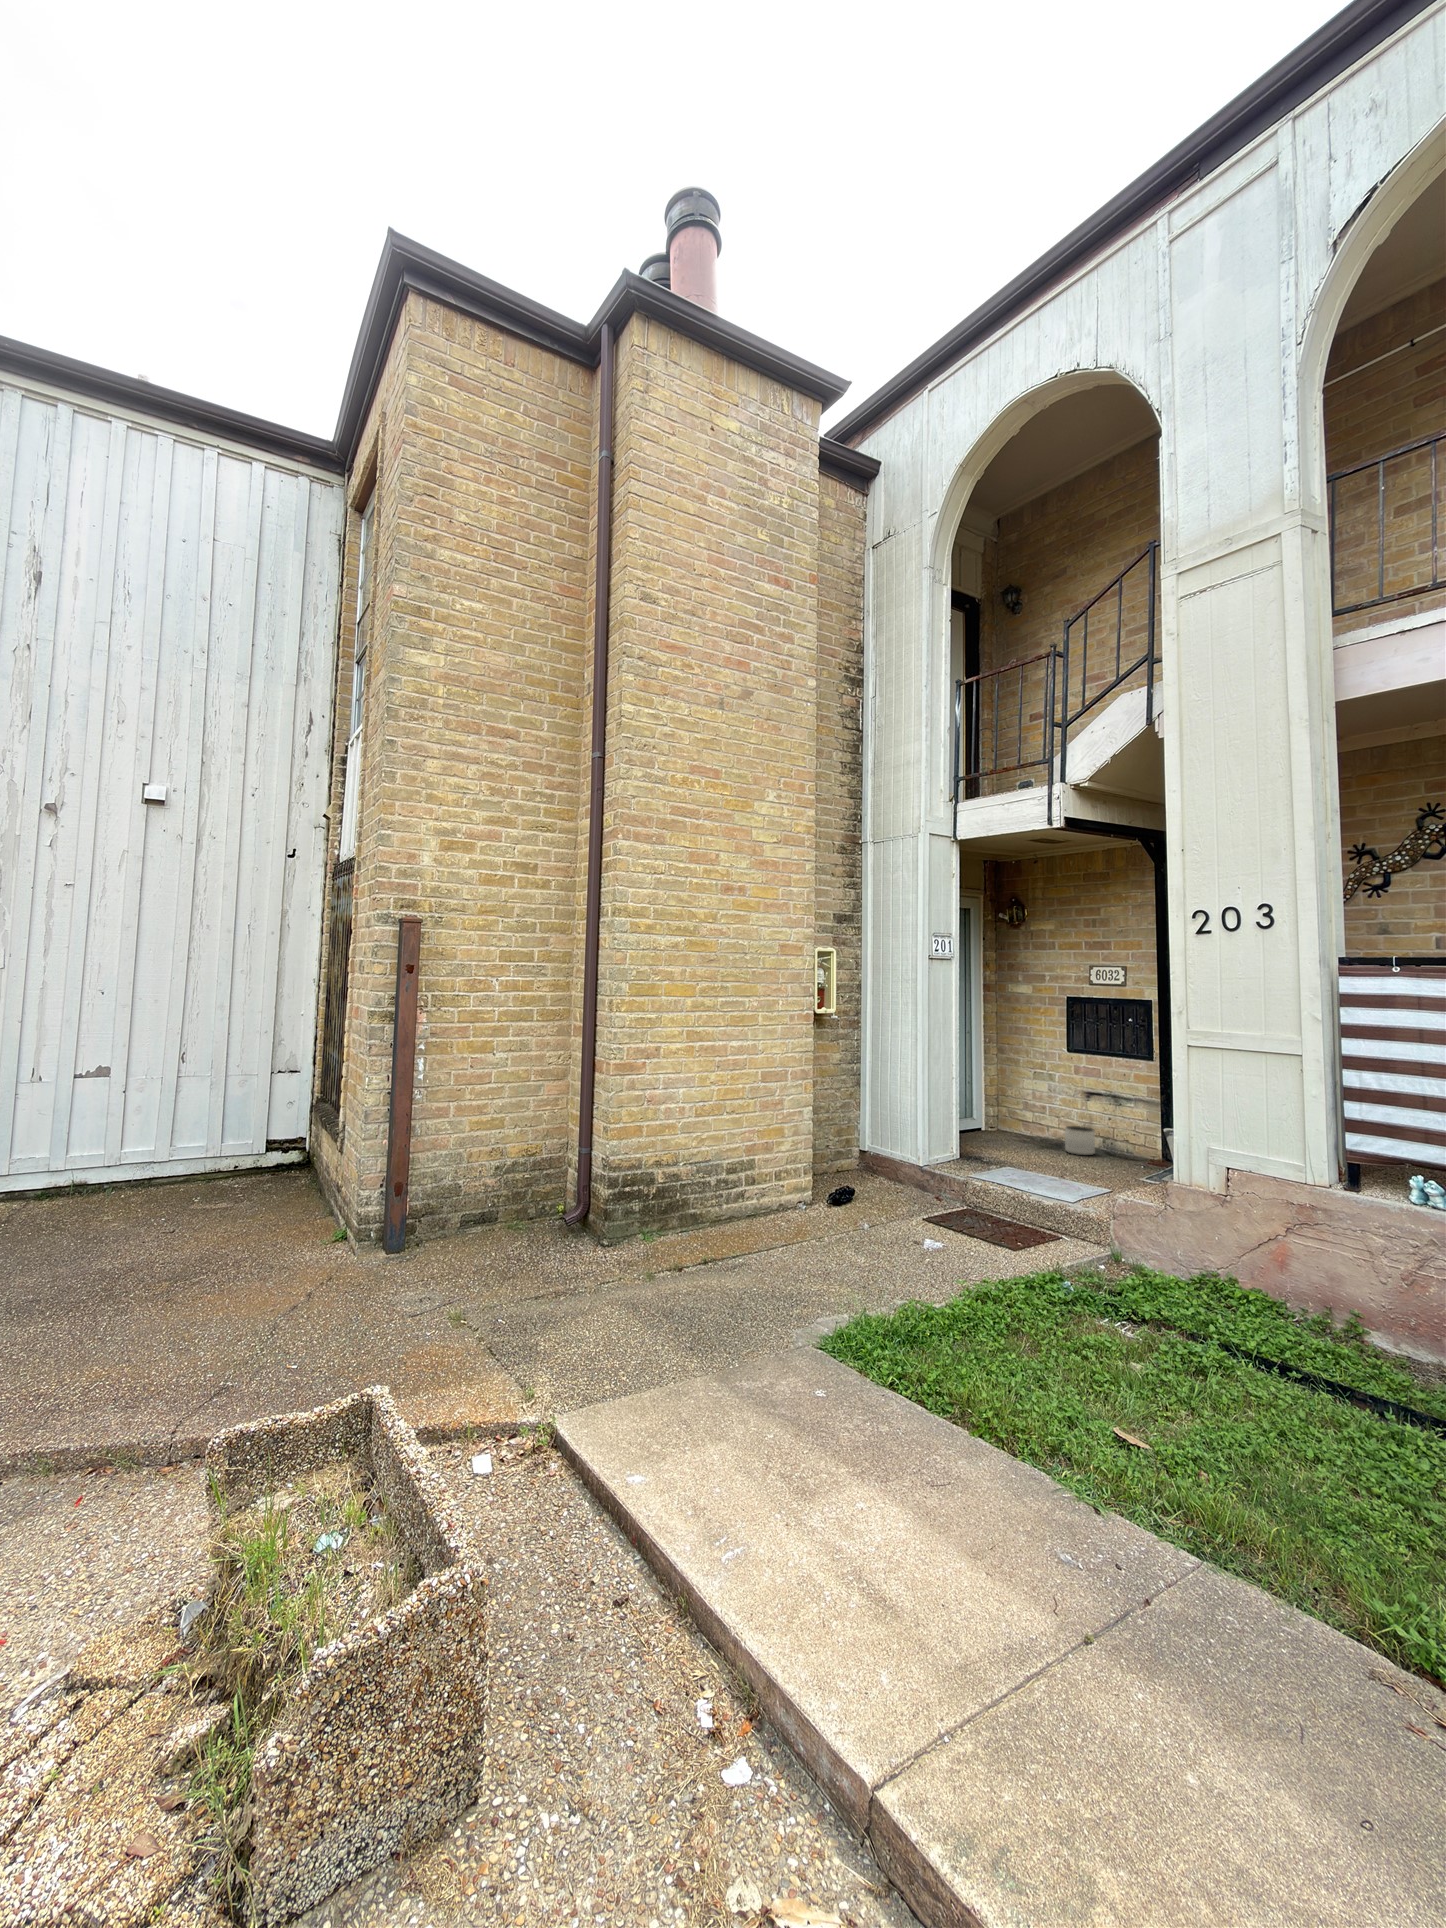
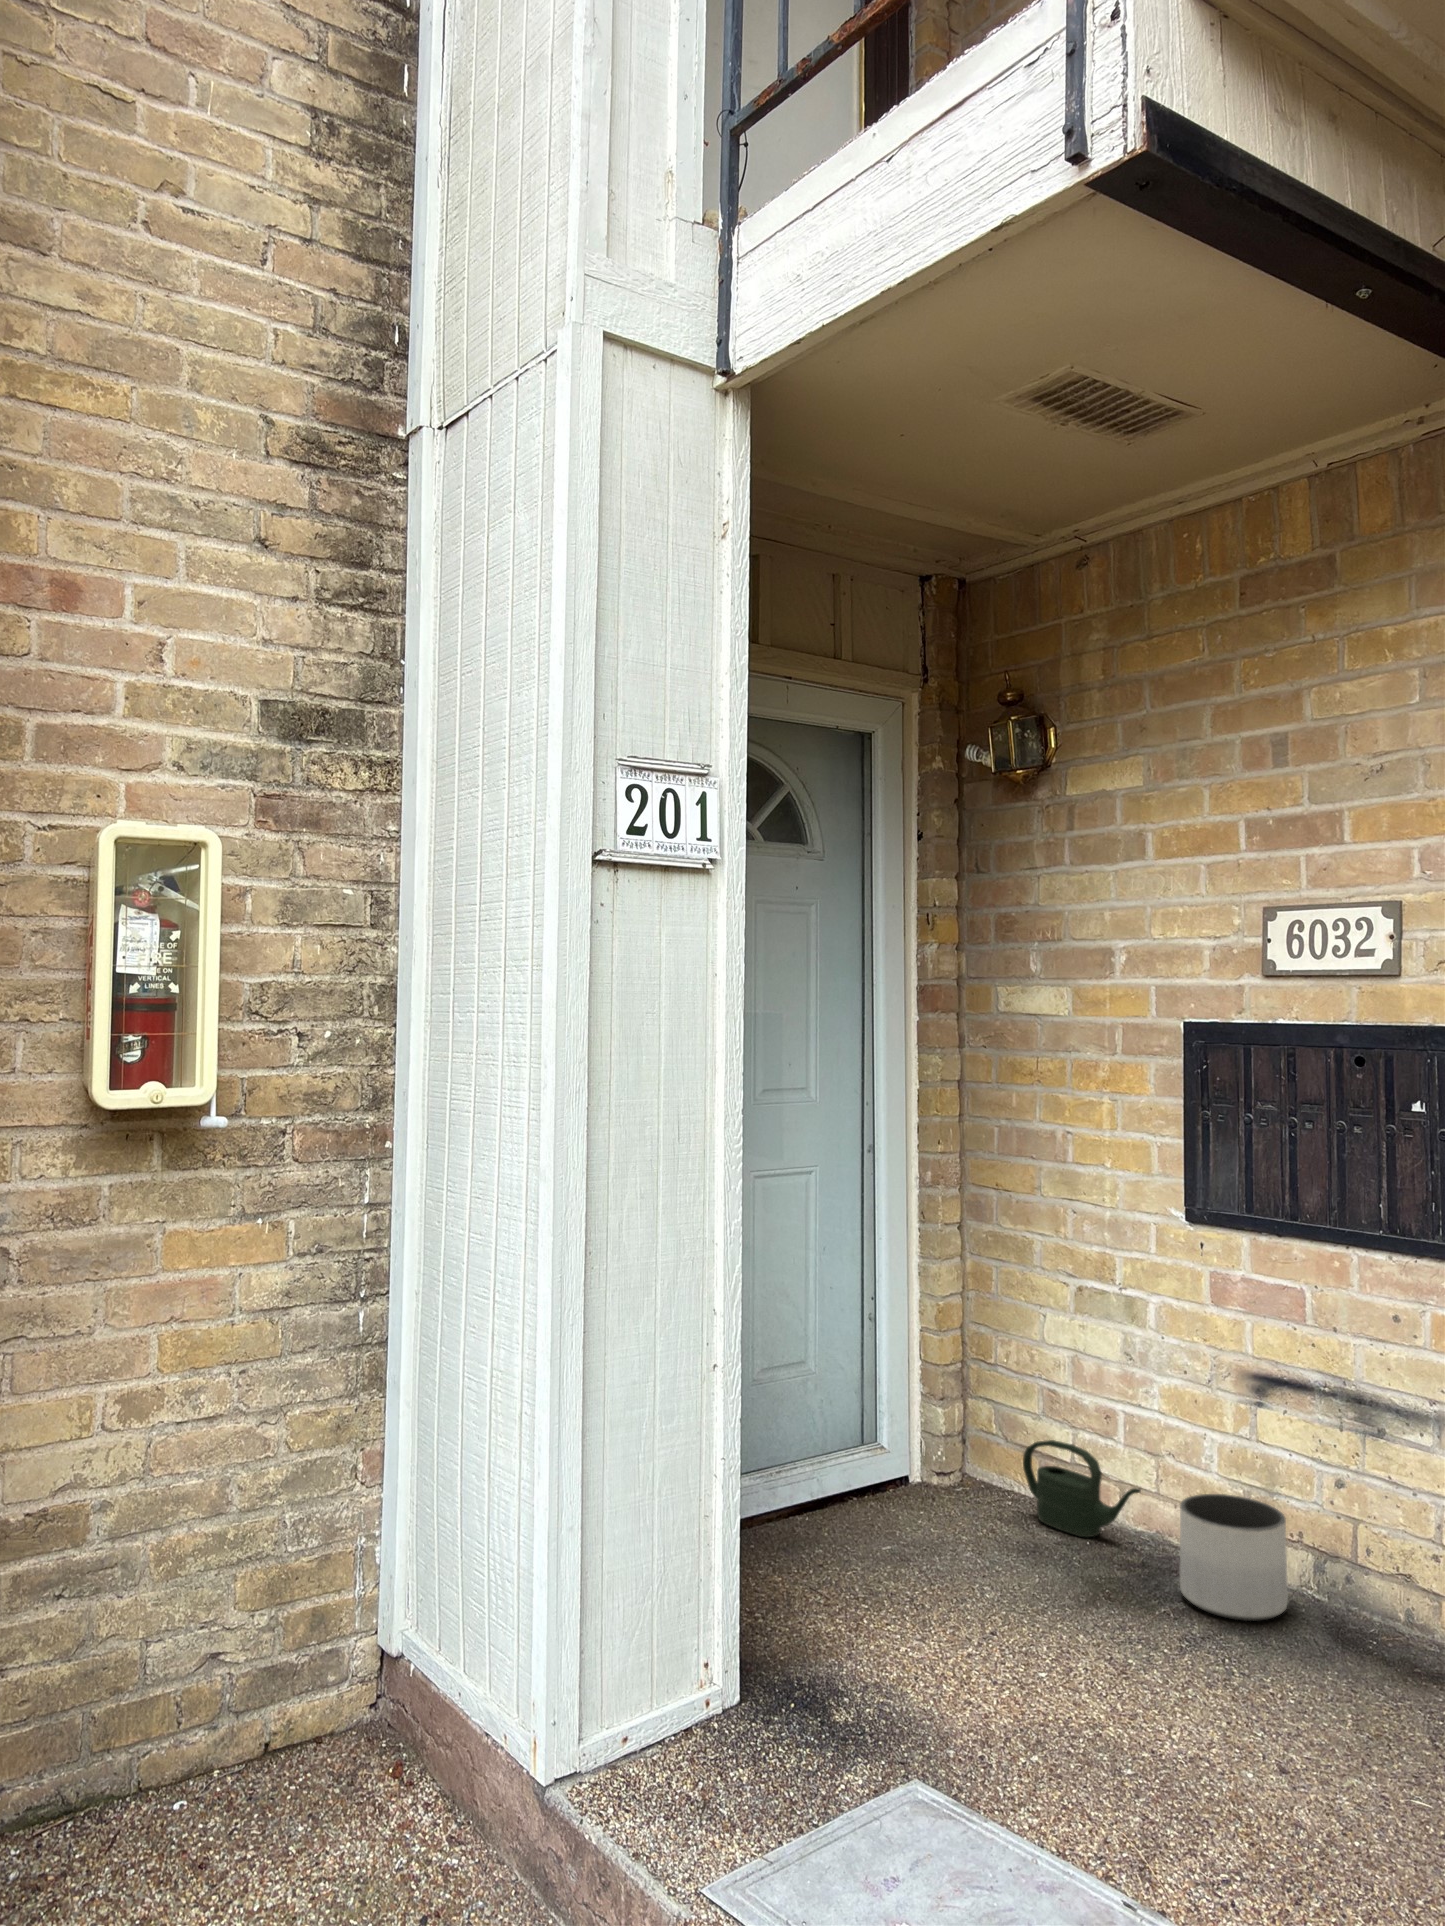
watering can: none [1017,1116,1053,1143] -> present [1023,1440,1141,1537]

